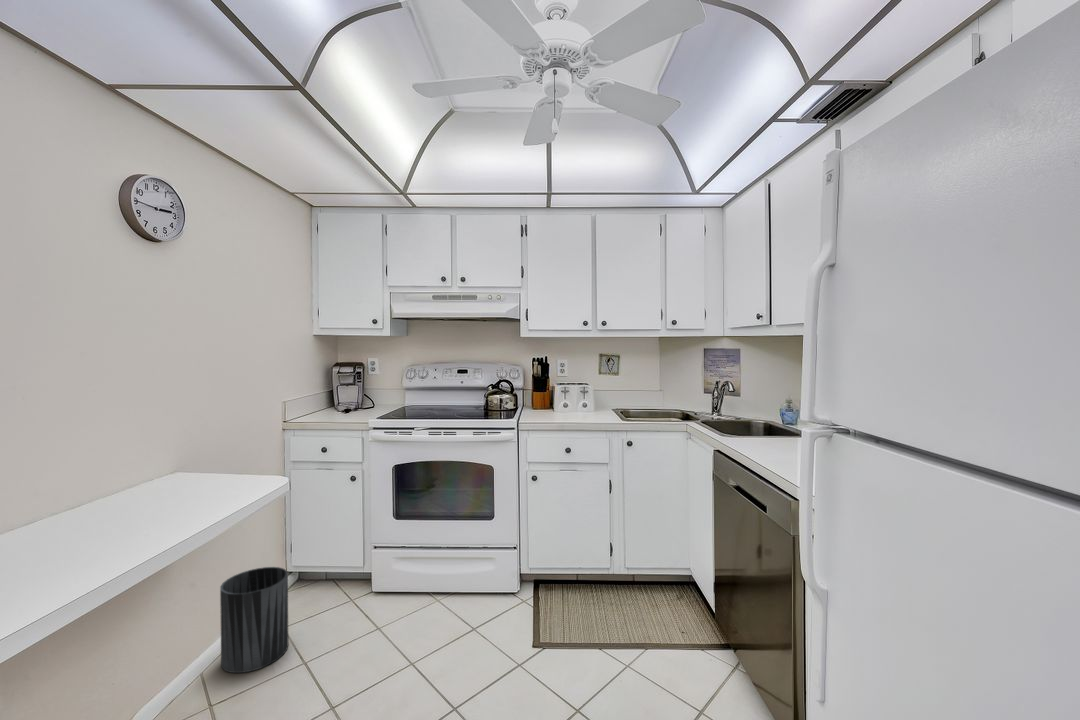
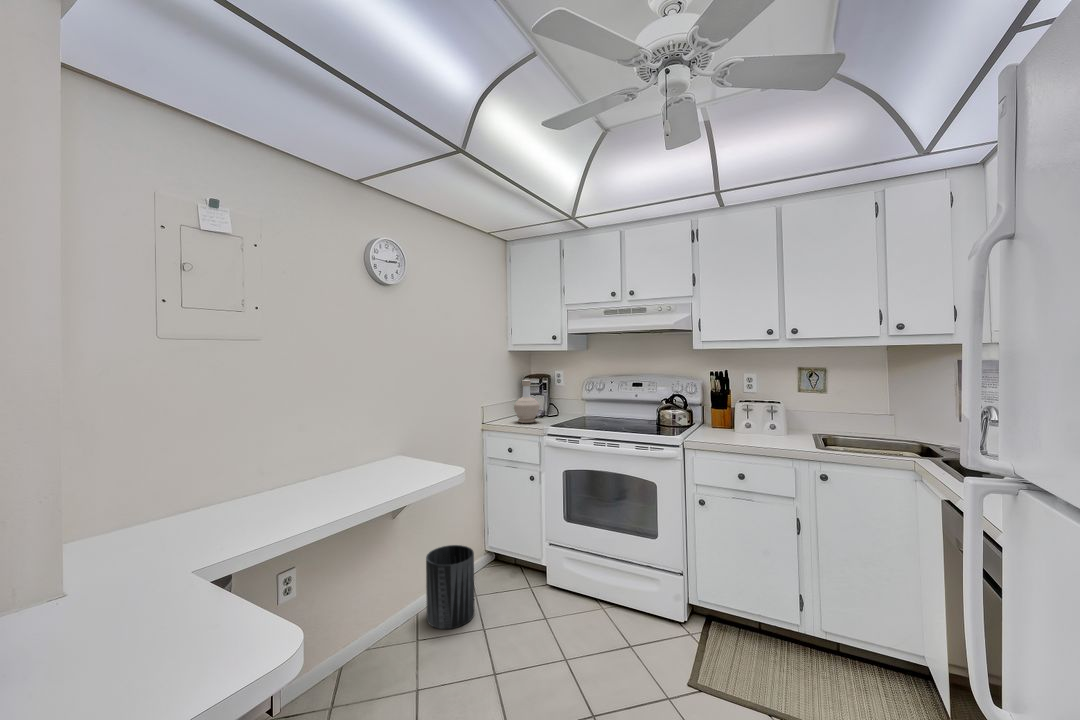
bottle: none [325,368,357,417] -> present [514,380,539,423]

